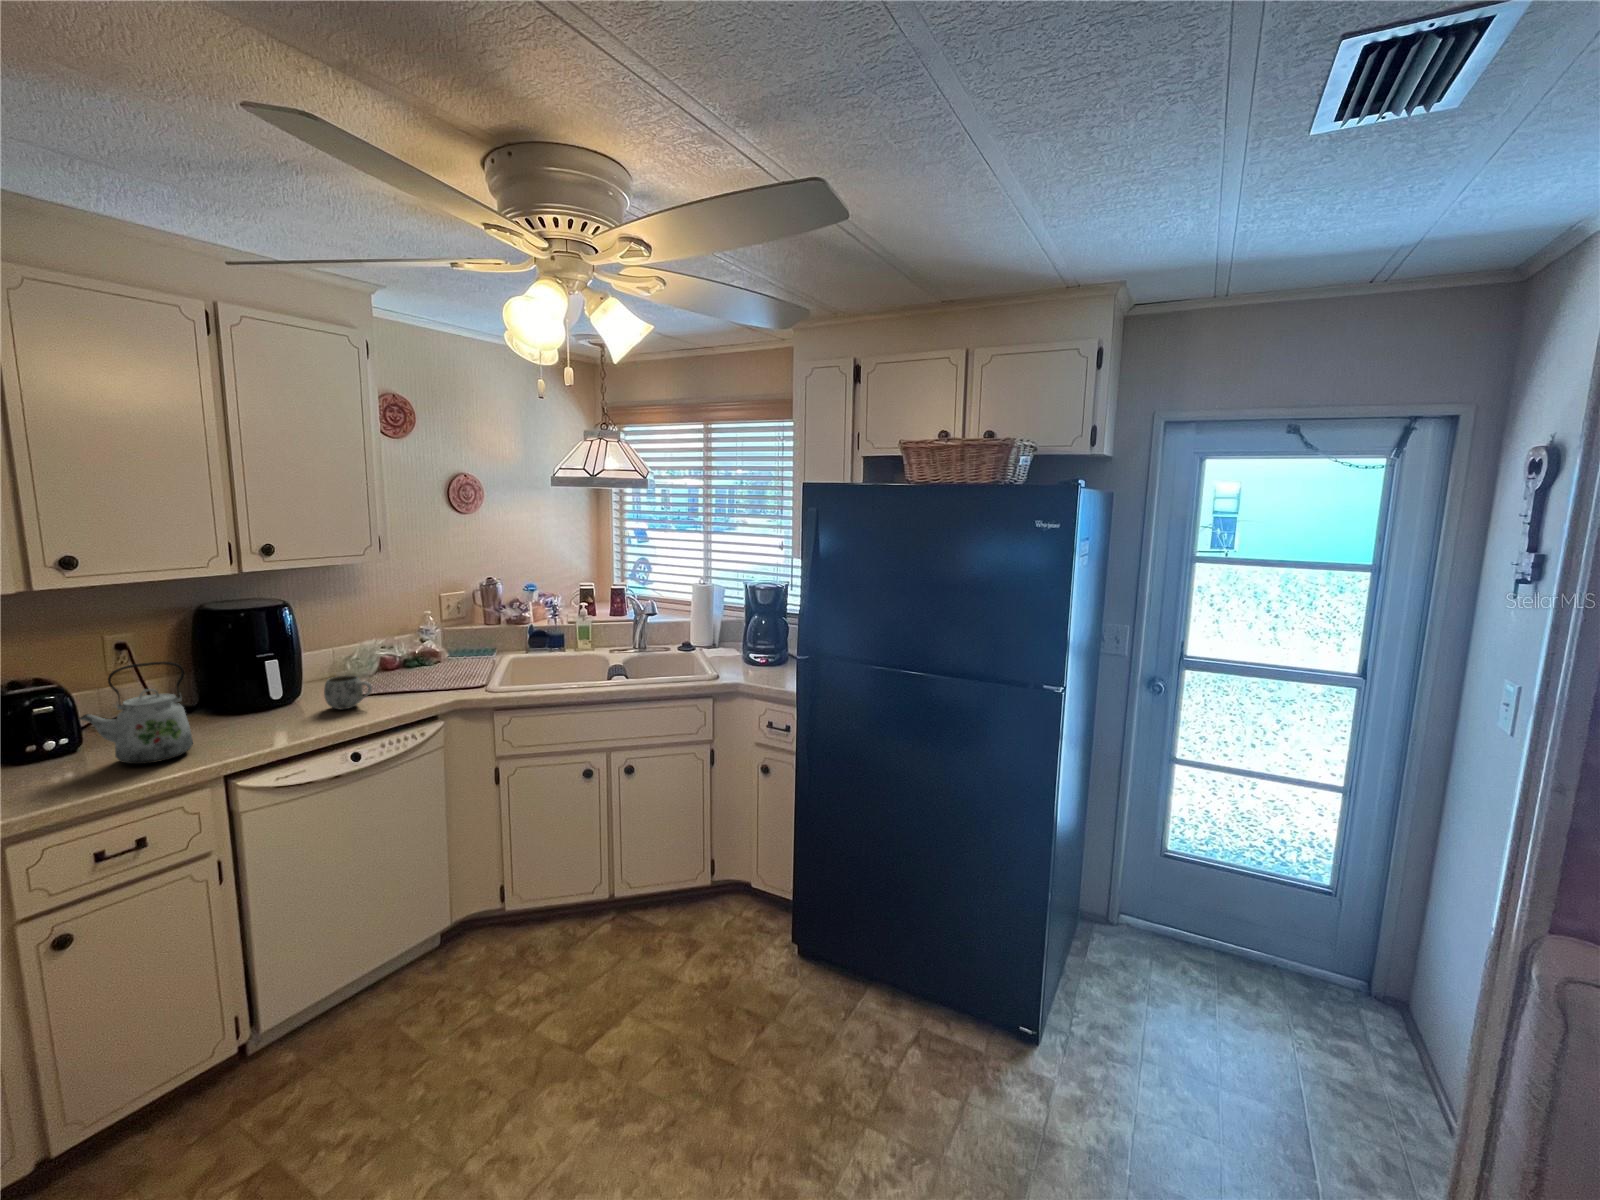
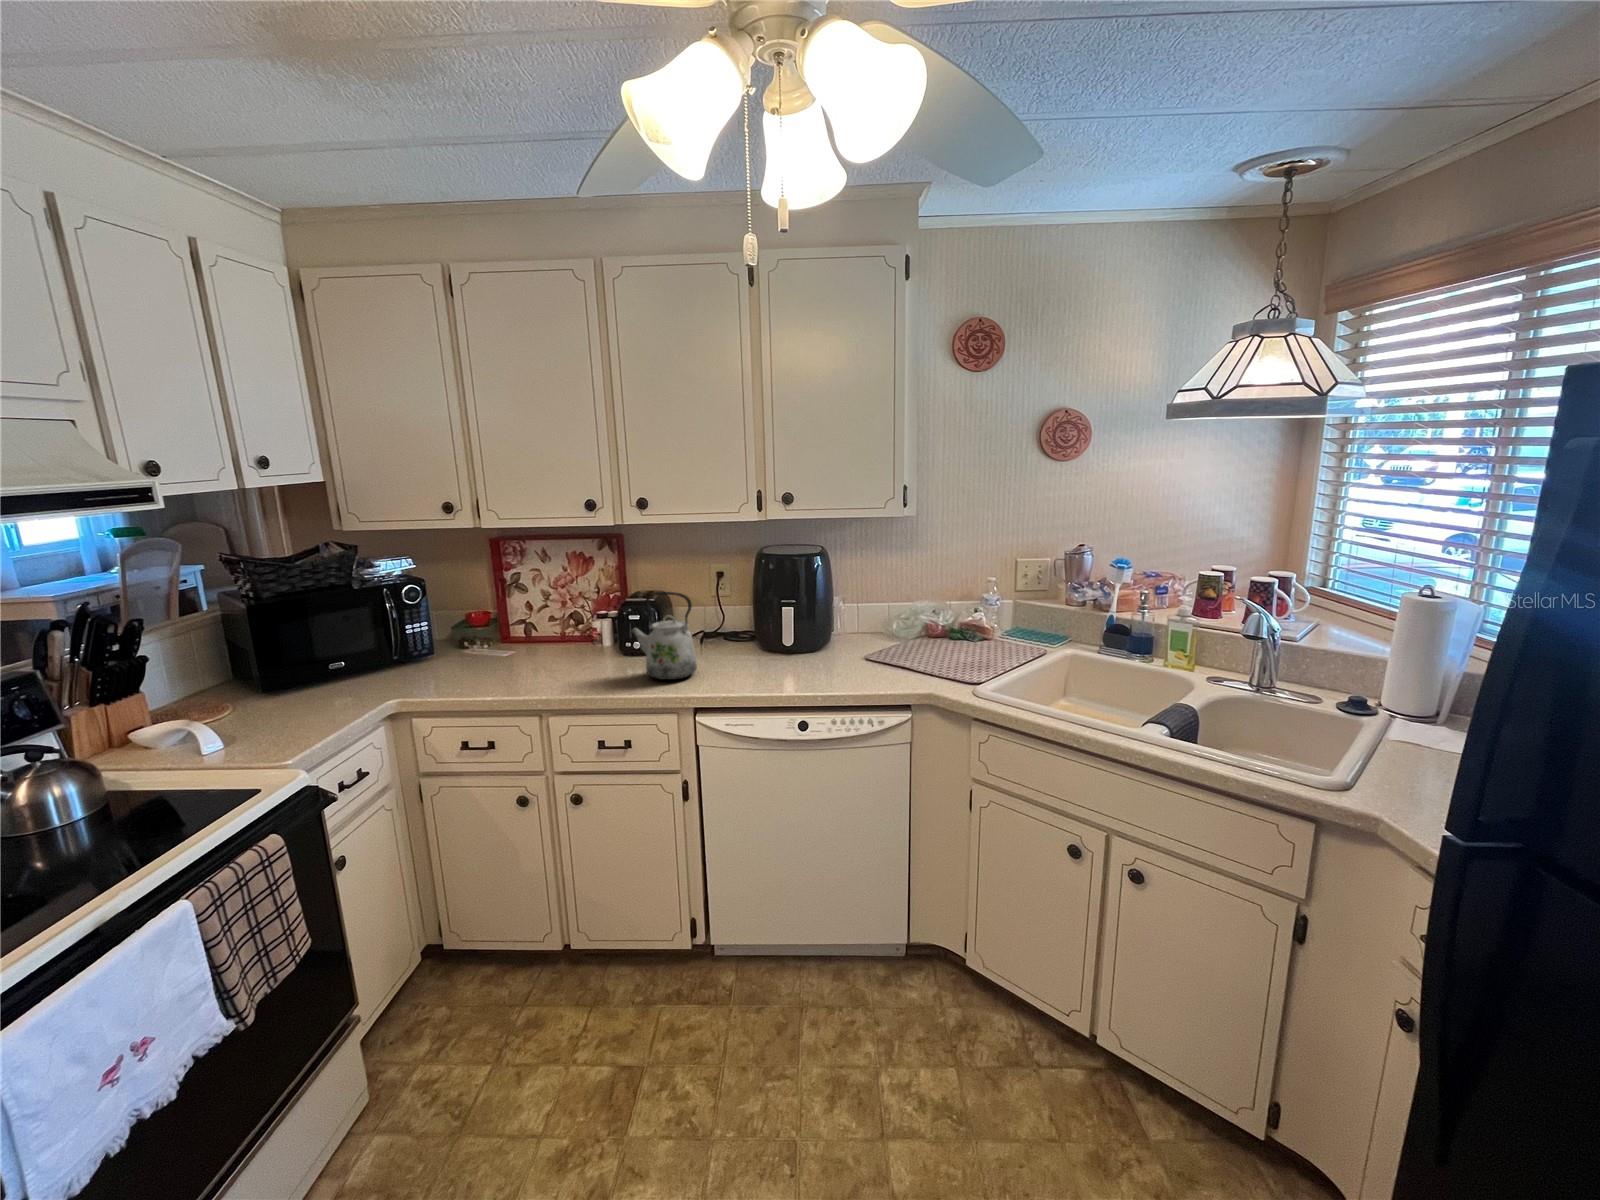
mug: present [324,675,372,710] -> none [815,636,851,672]

